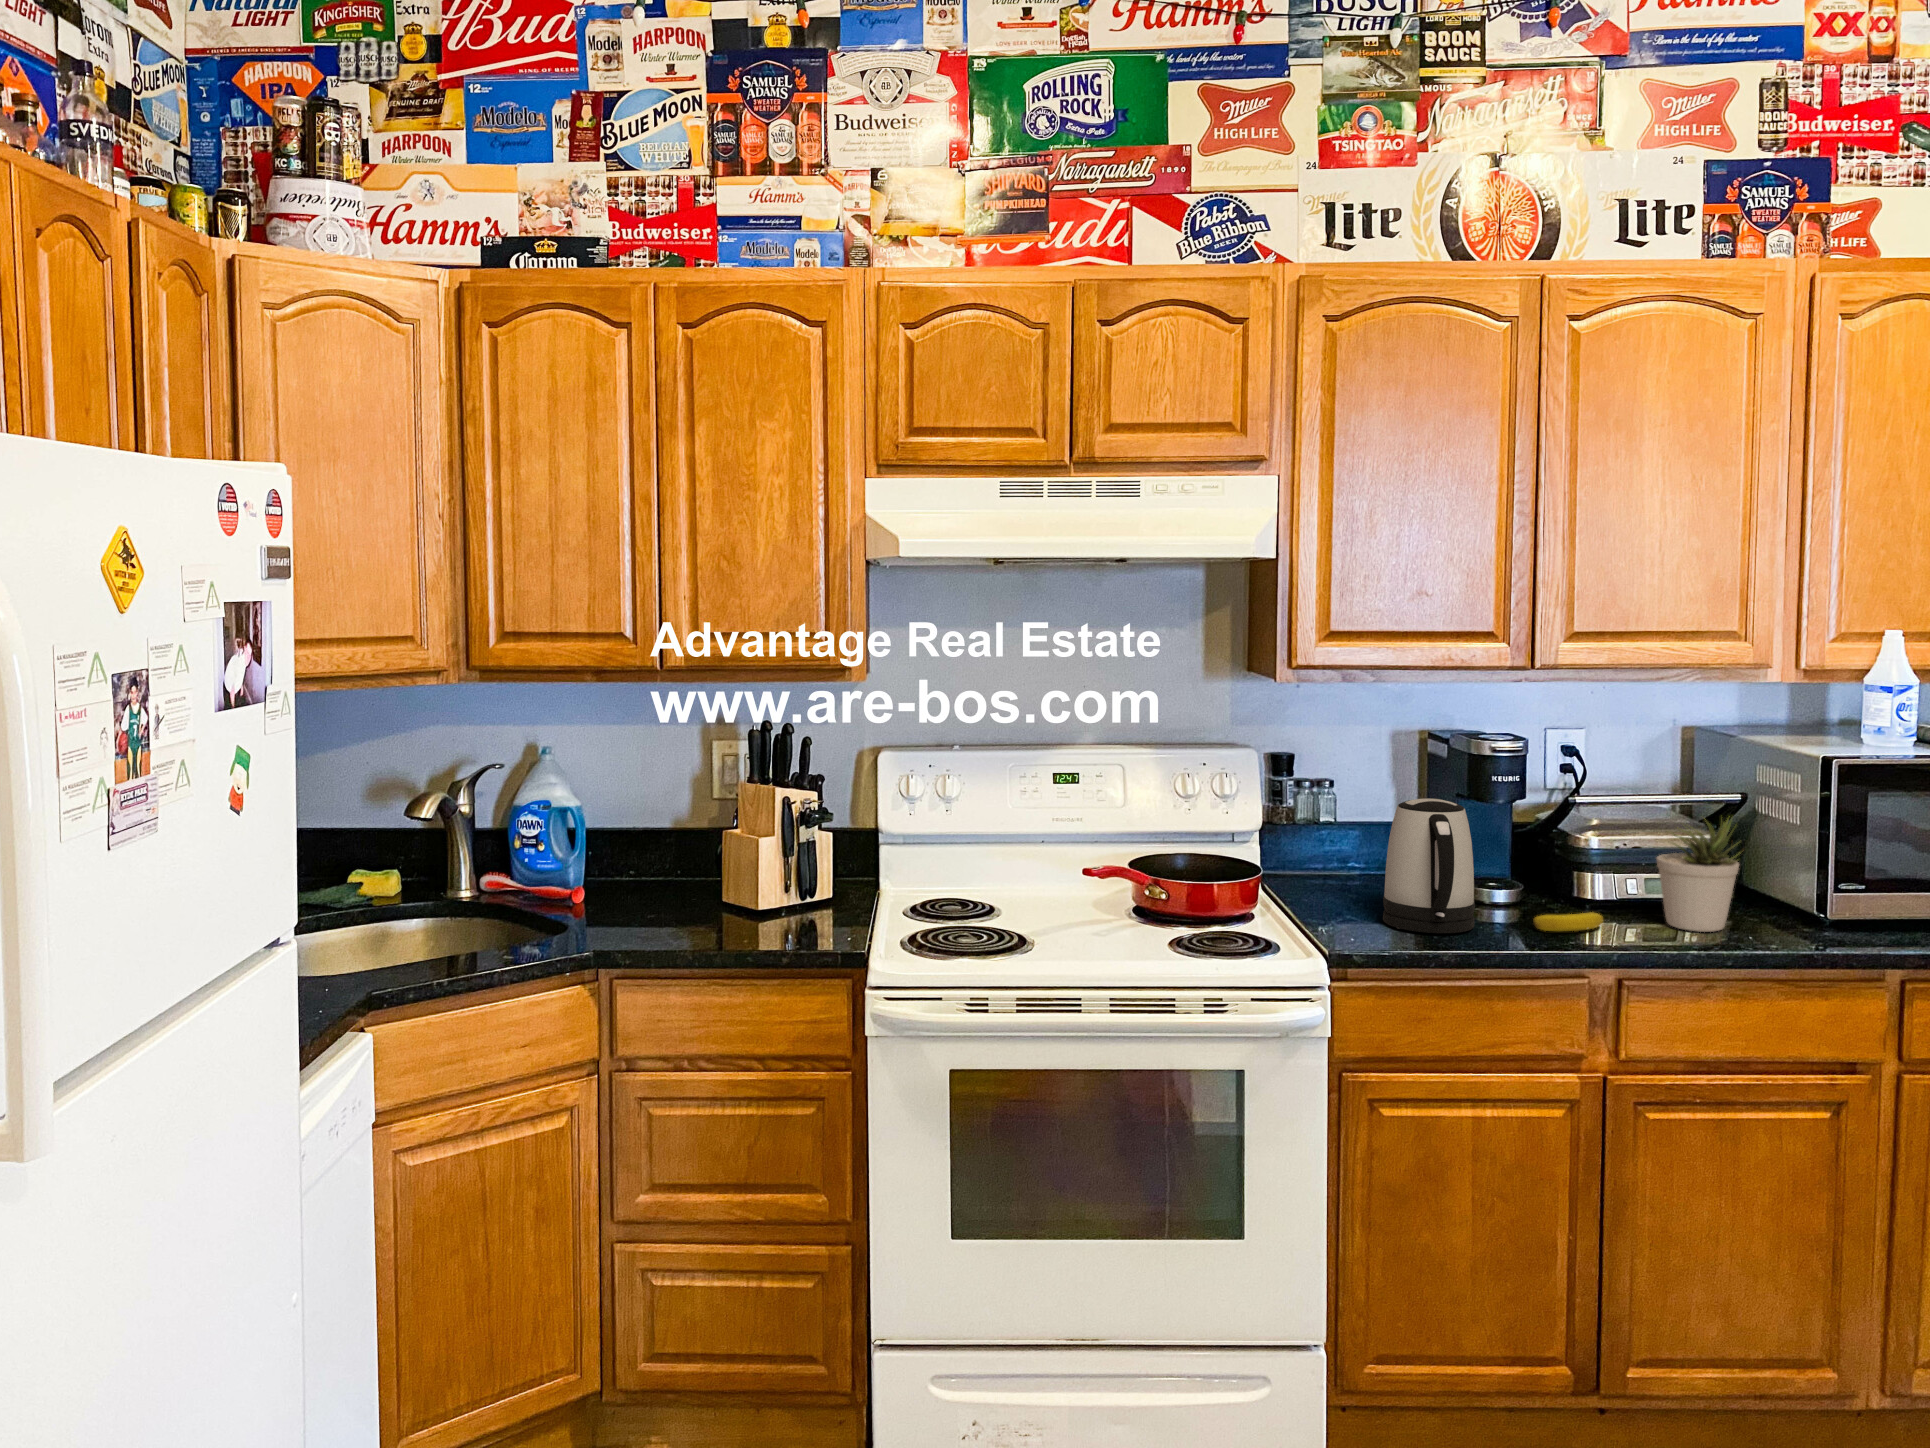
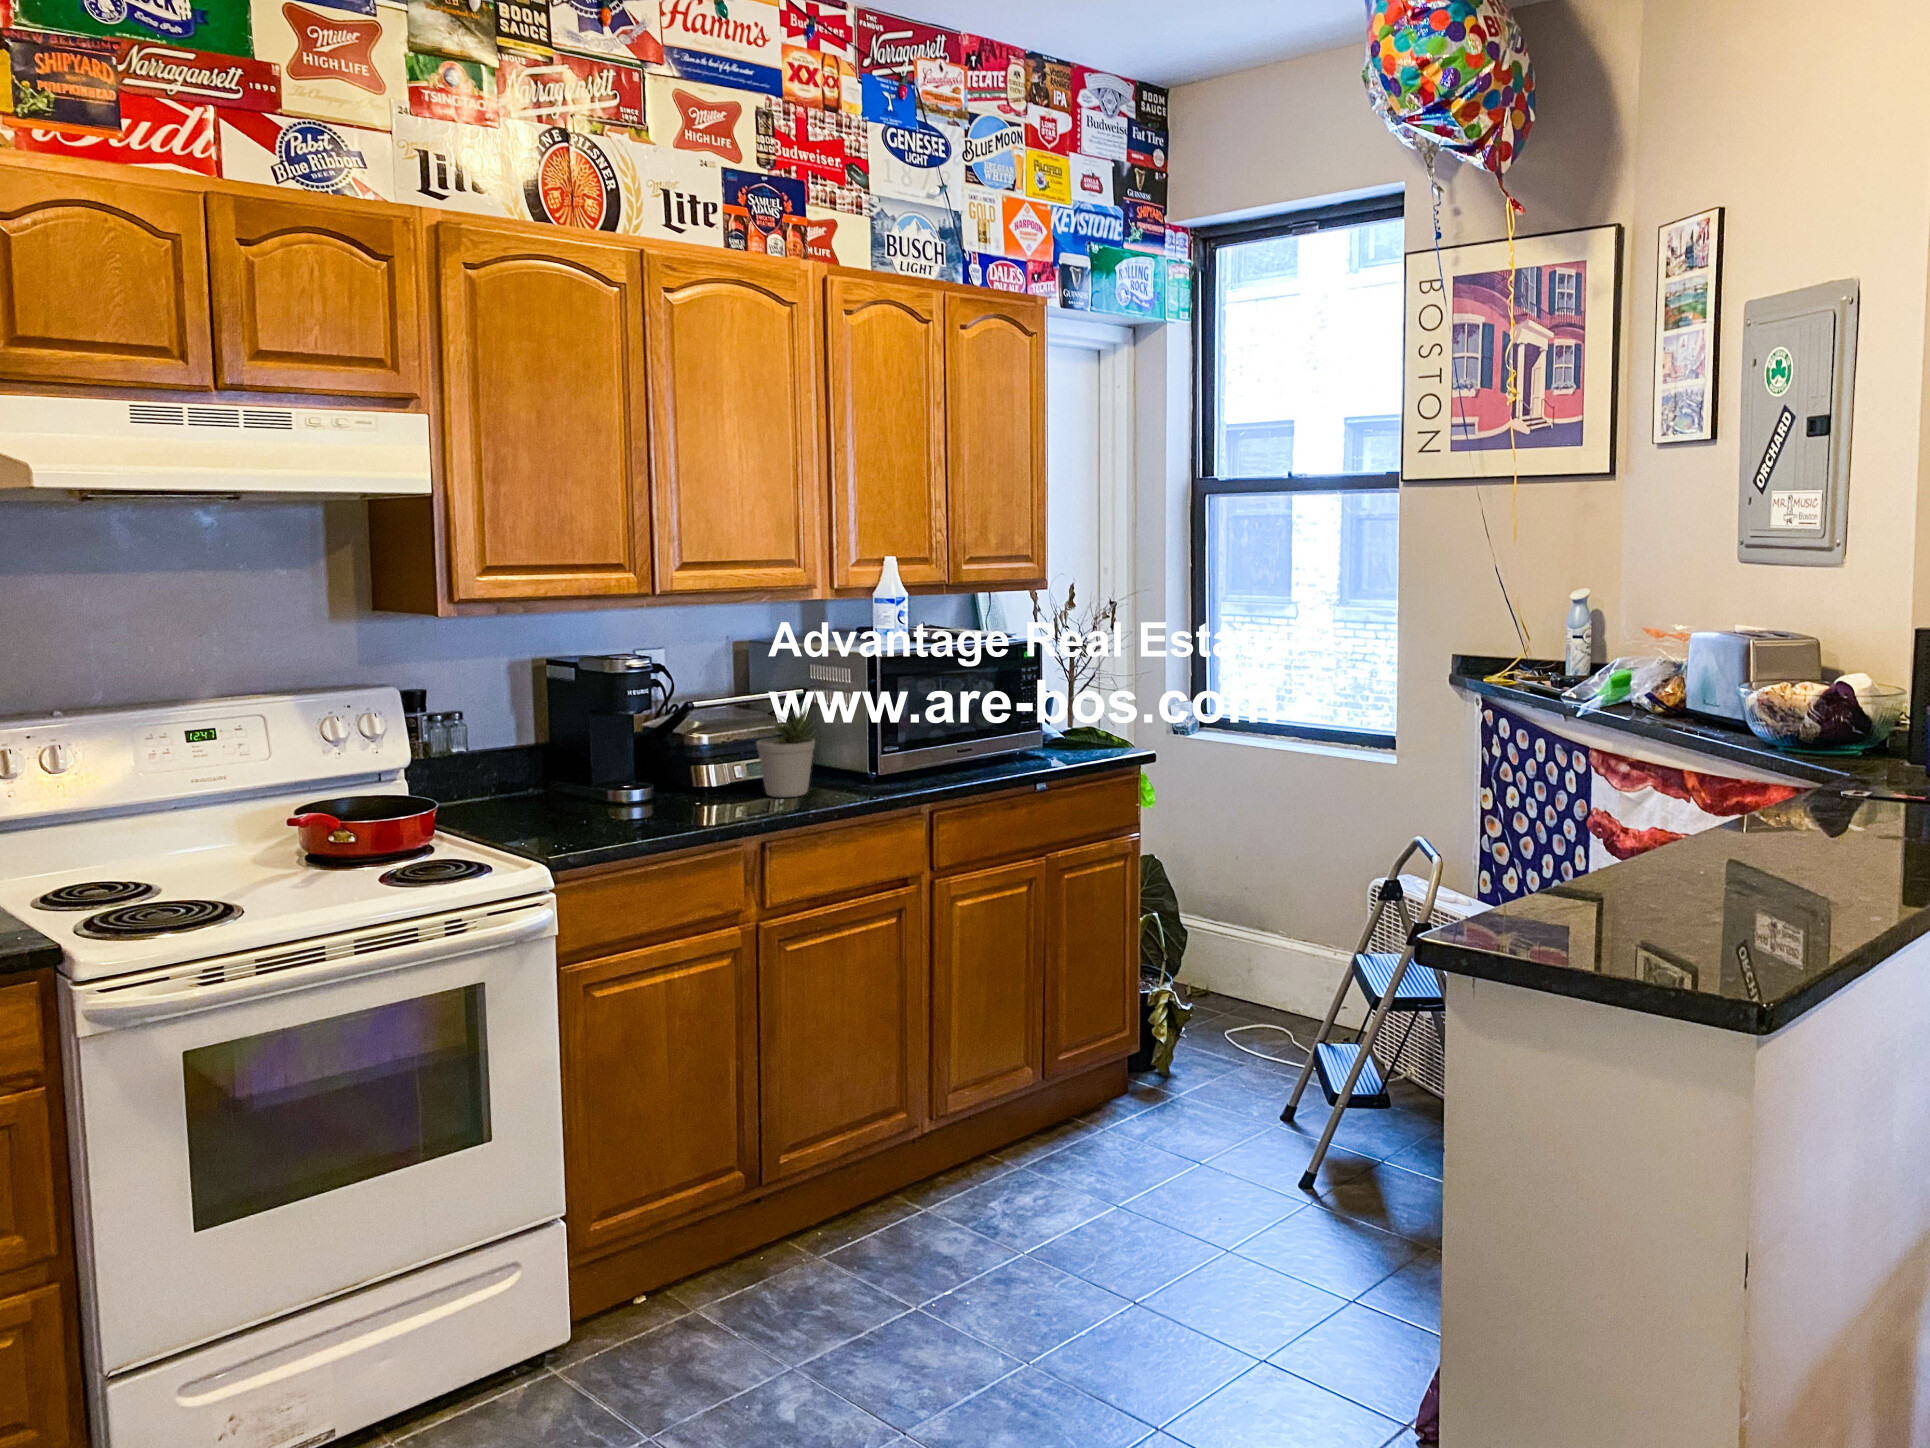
kettle: present [1383,799,1475,933] -> none [556,713,636,832]
banana: present [1533,913,1603,931] -> none [678,794,728,814]

